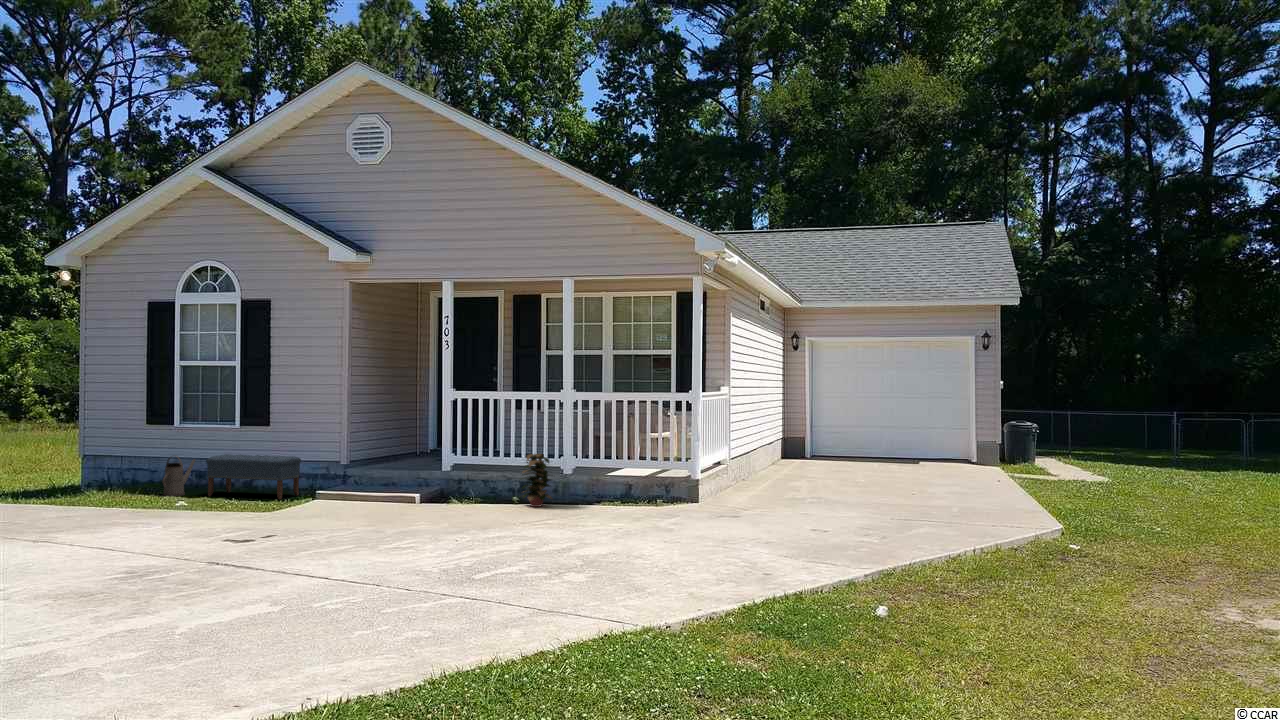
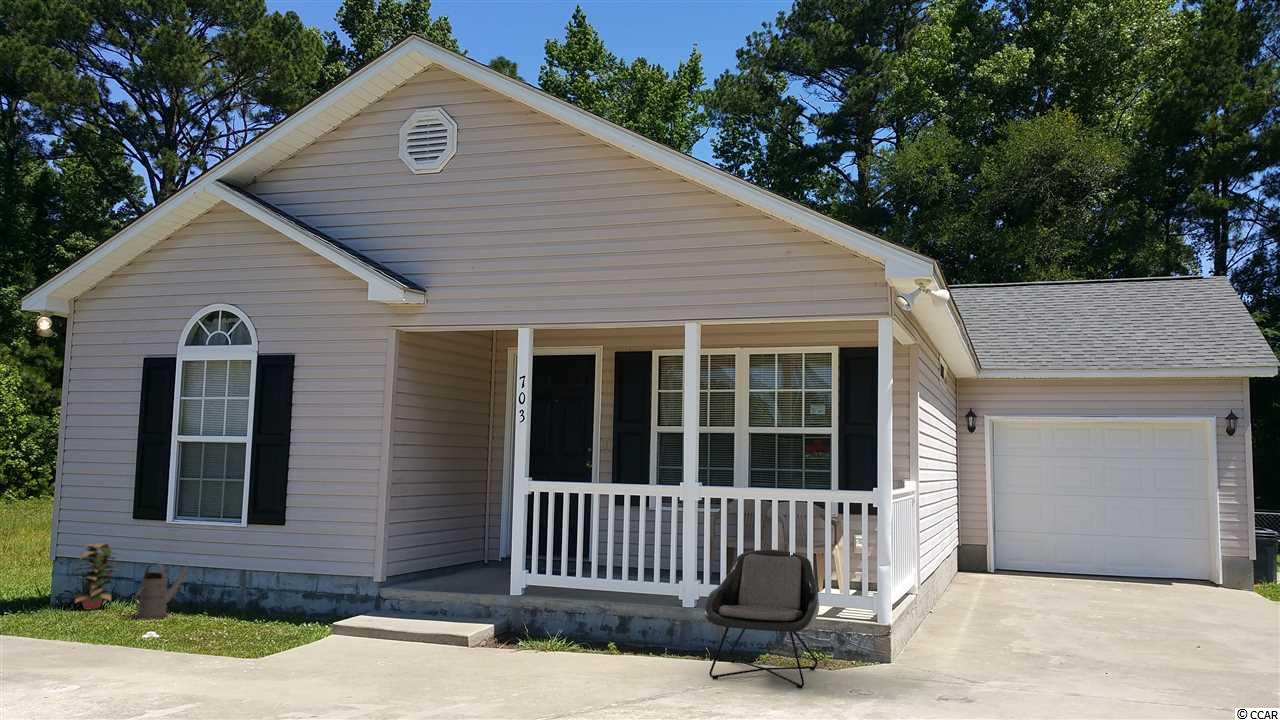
lounge chair: none [575,433,650,516] -> present [704,550,819,689]
bench: present [206,454,301,499] -> none [194,562,320,631]
decorative plant: present [521,454,552,507] -> present [73,544,118,609]

